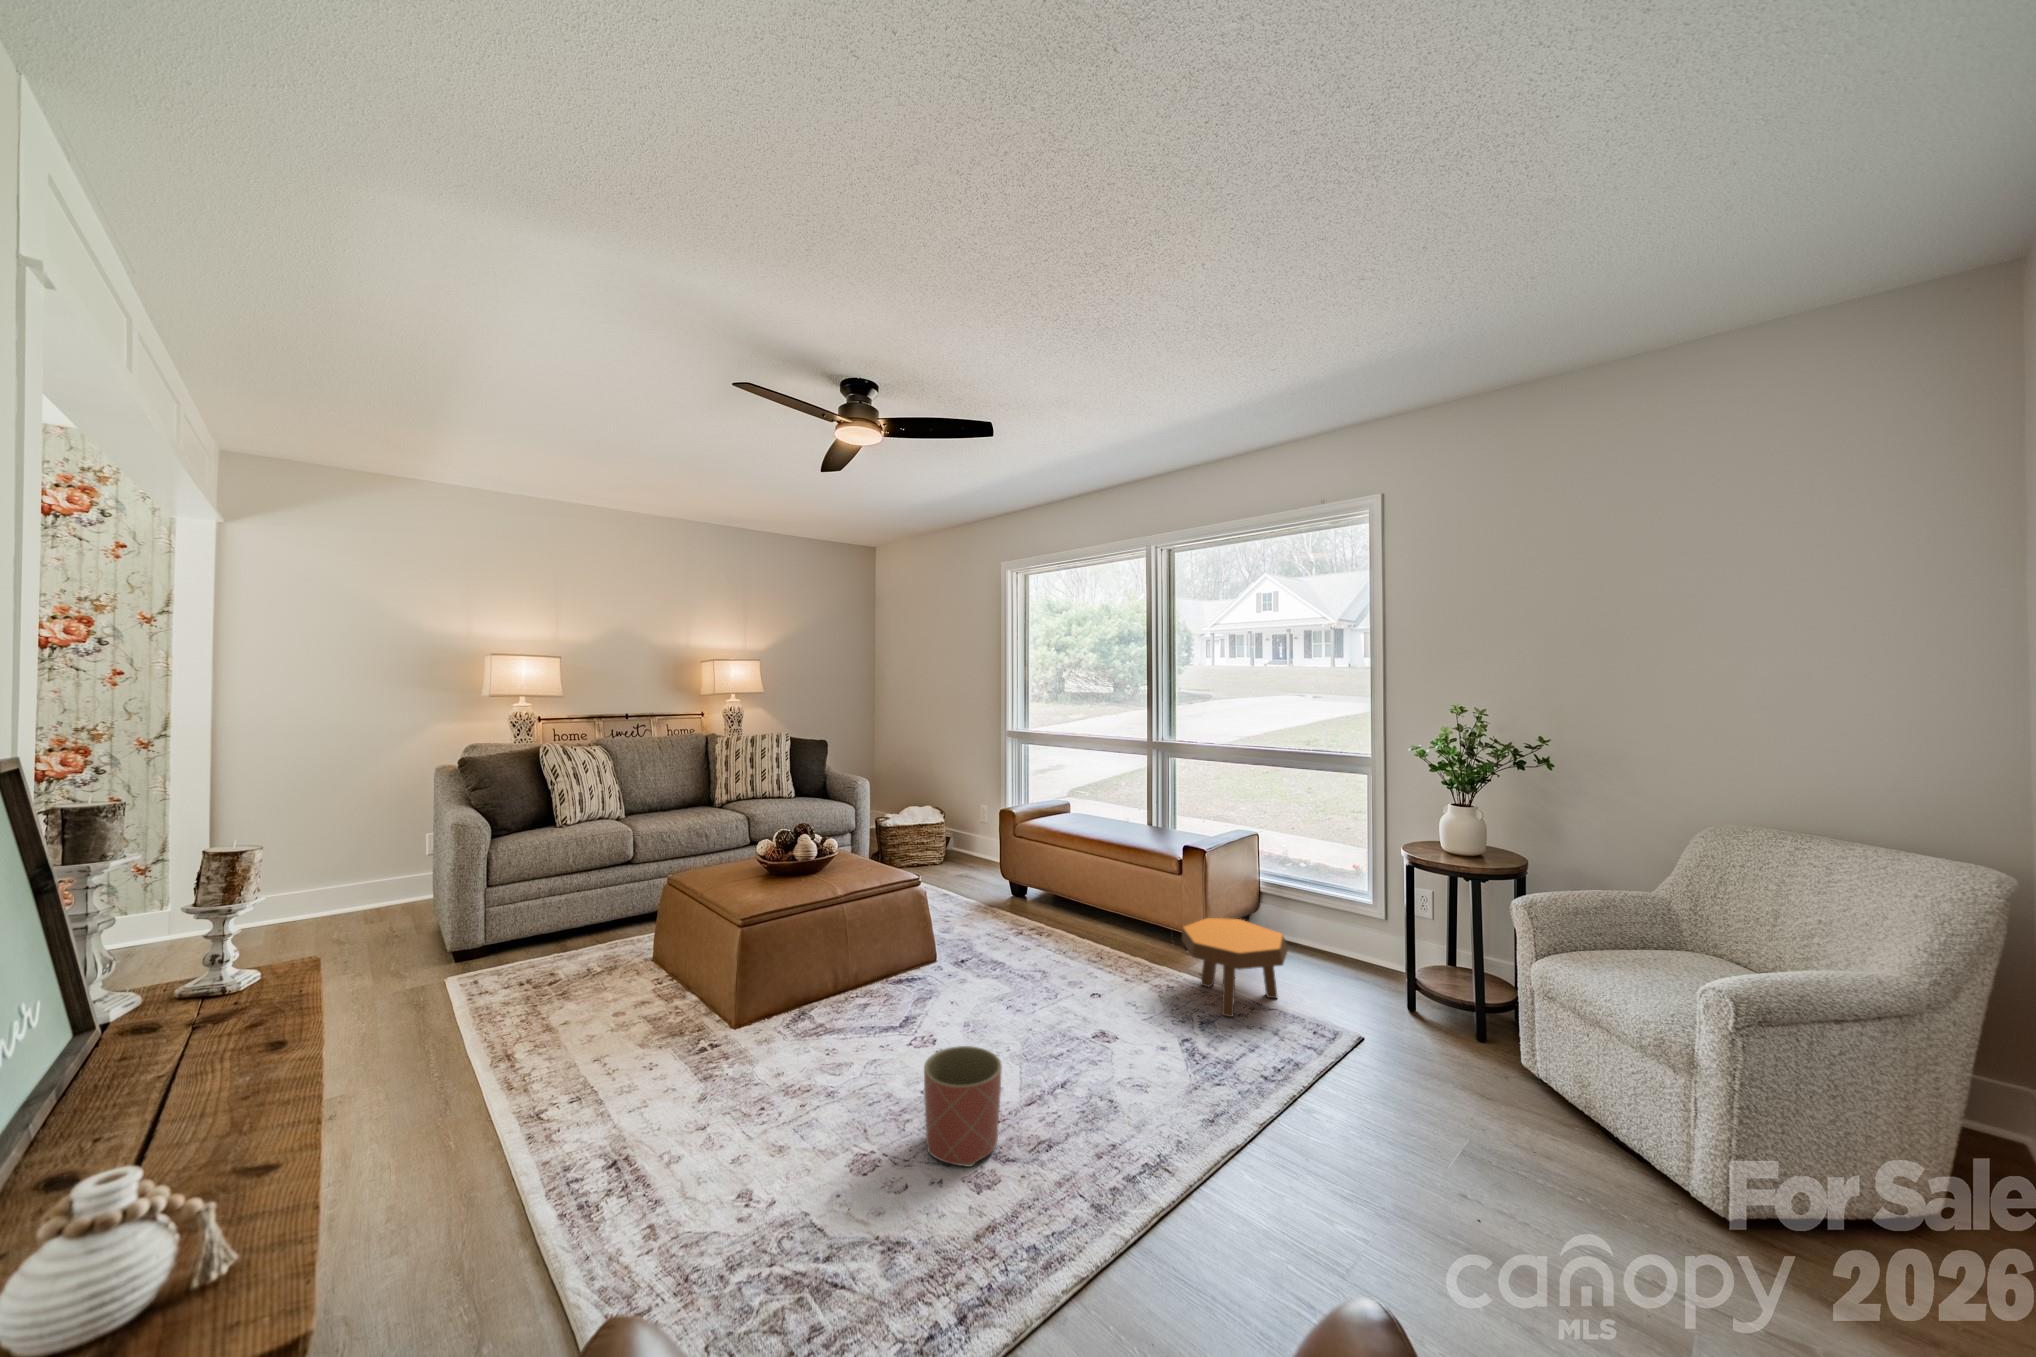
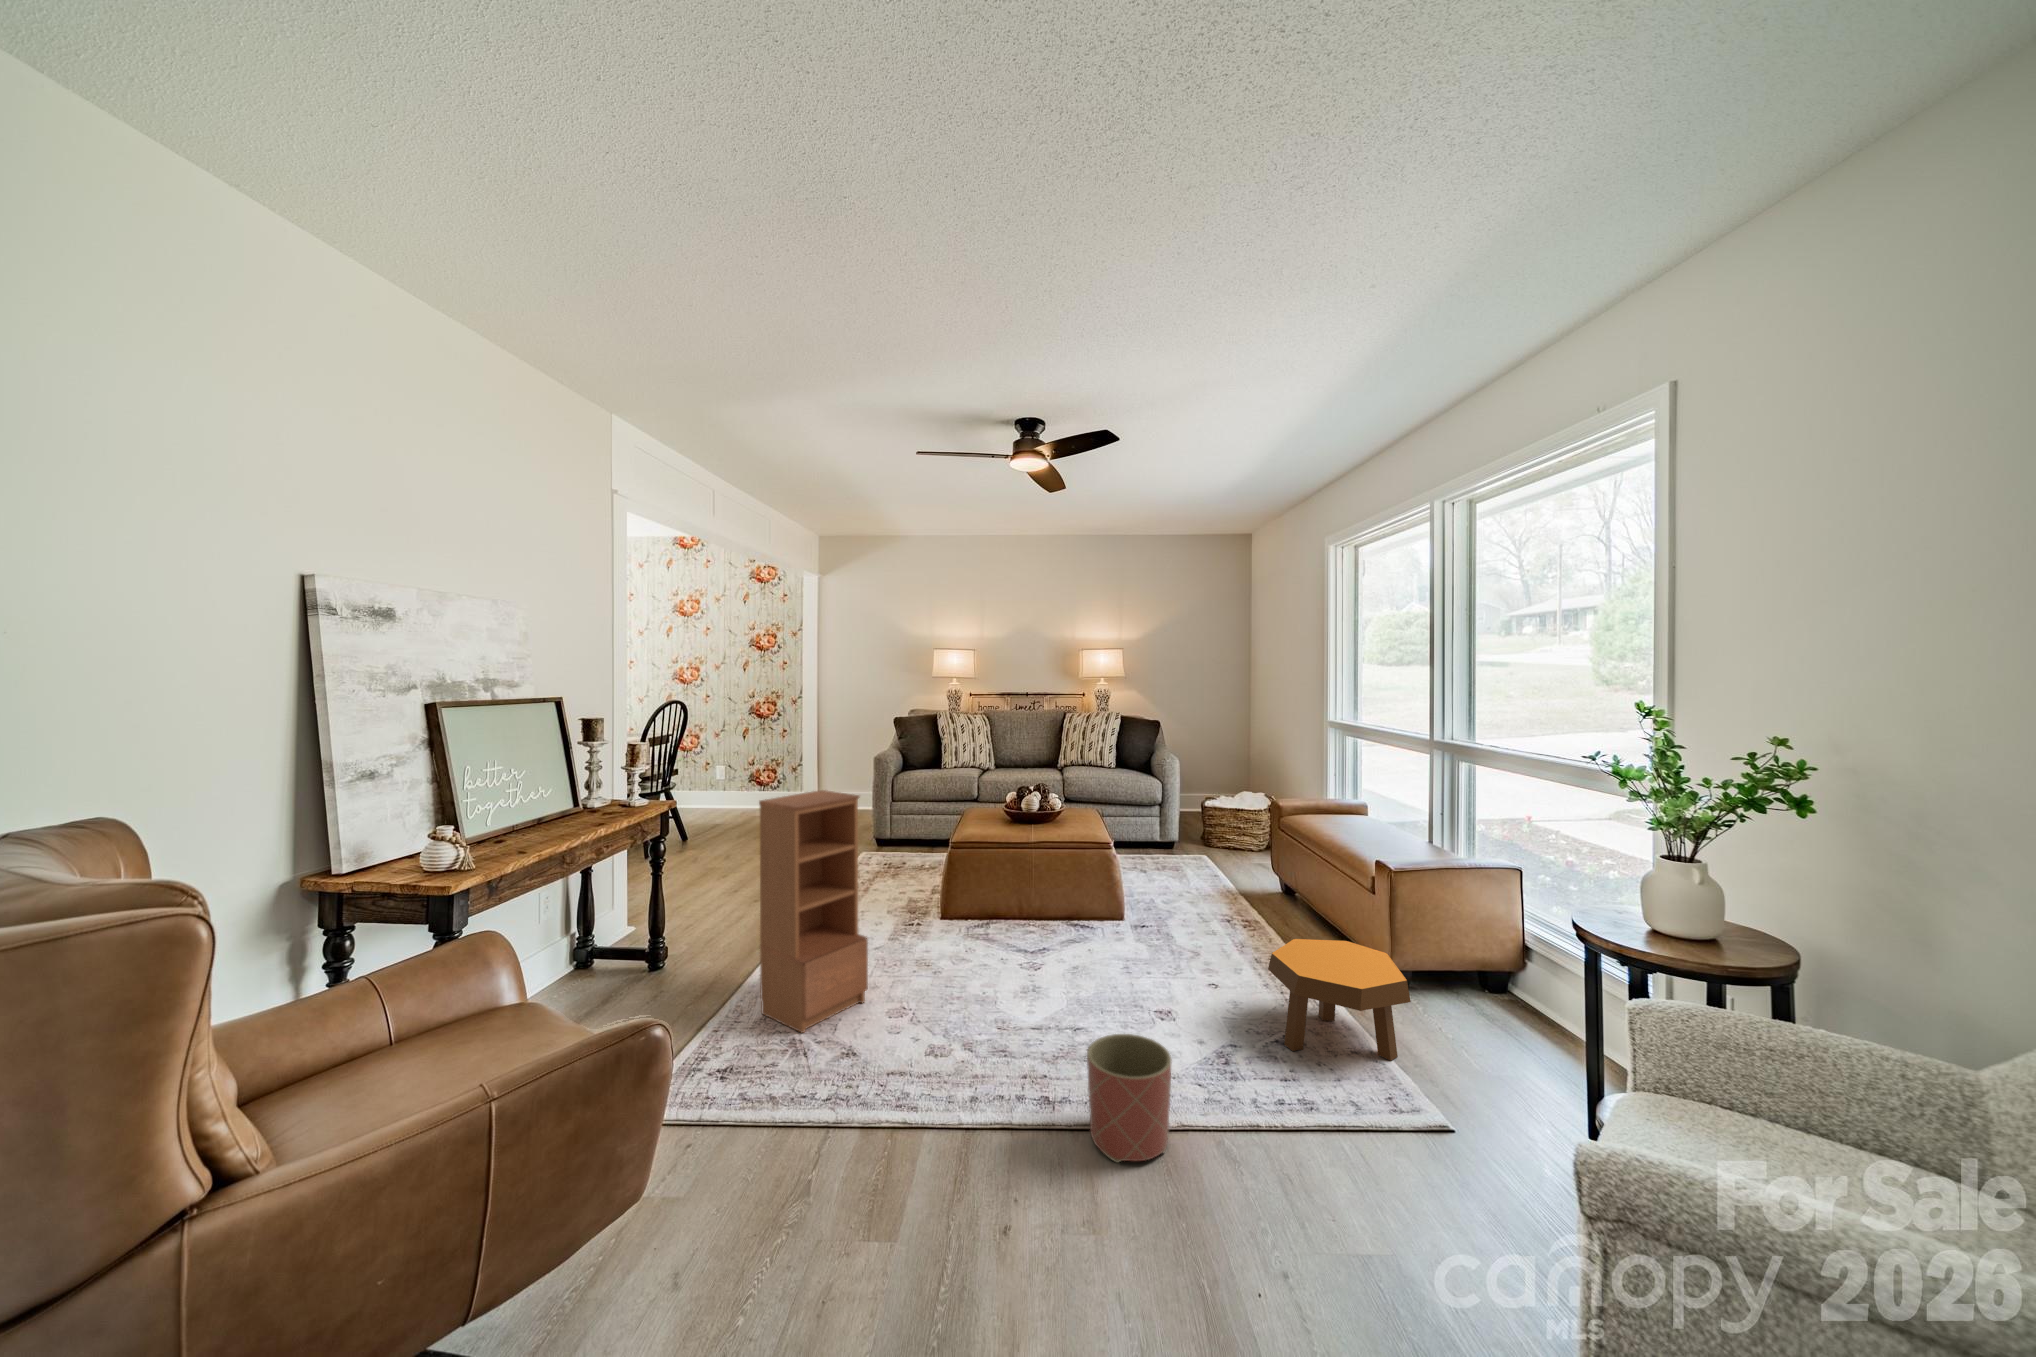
bookcase: none [760,878,874,1247] -> present [759,790,868,1033]
planter: present [924,1046,1002,1167] -> present [1087,1034,1172,1163]

